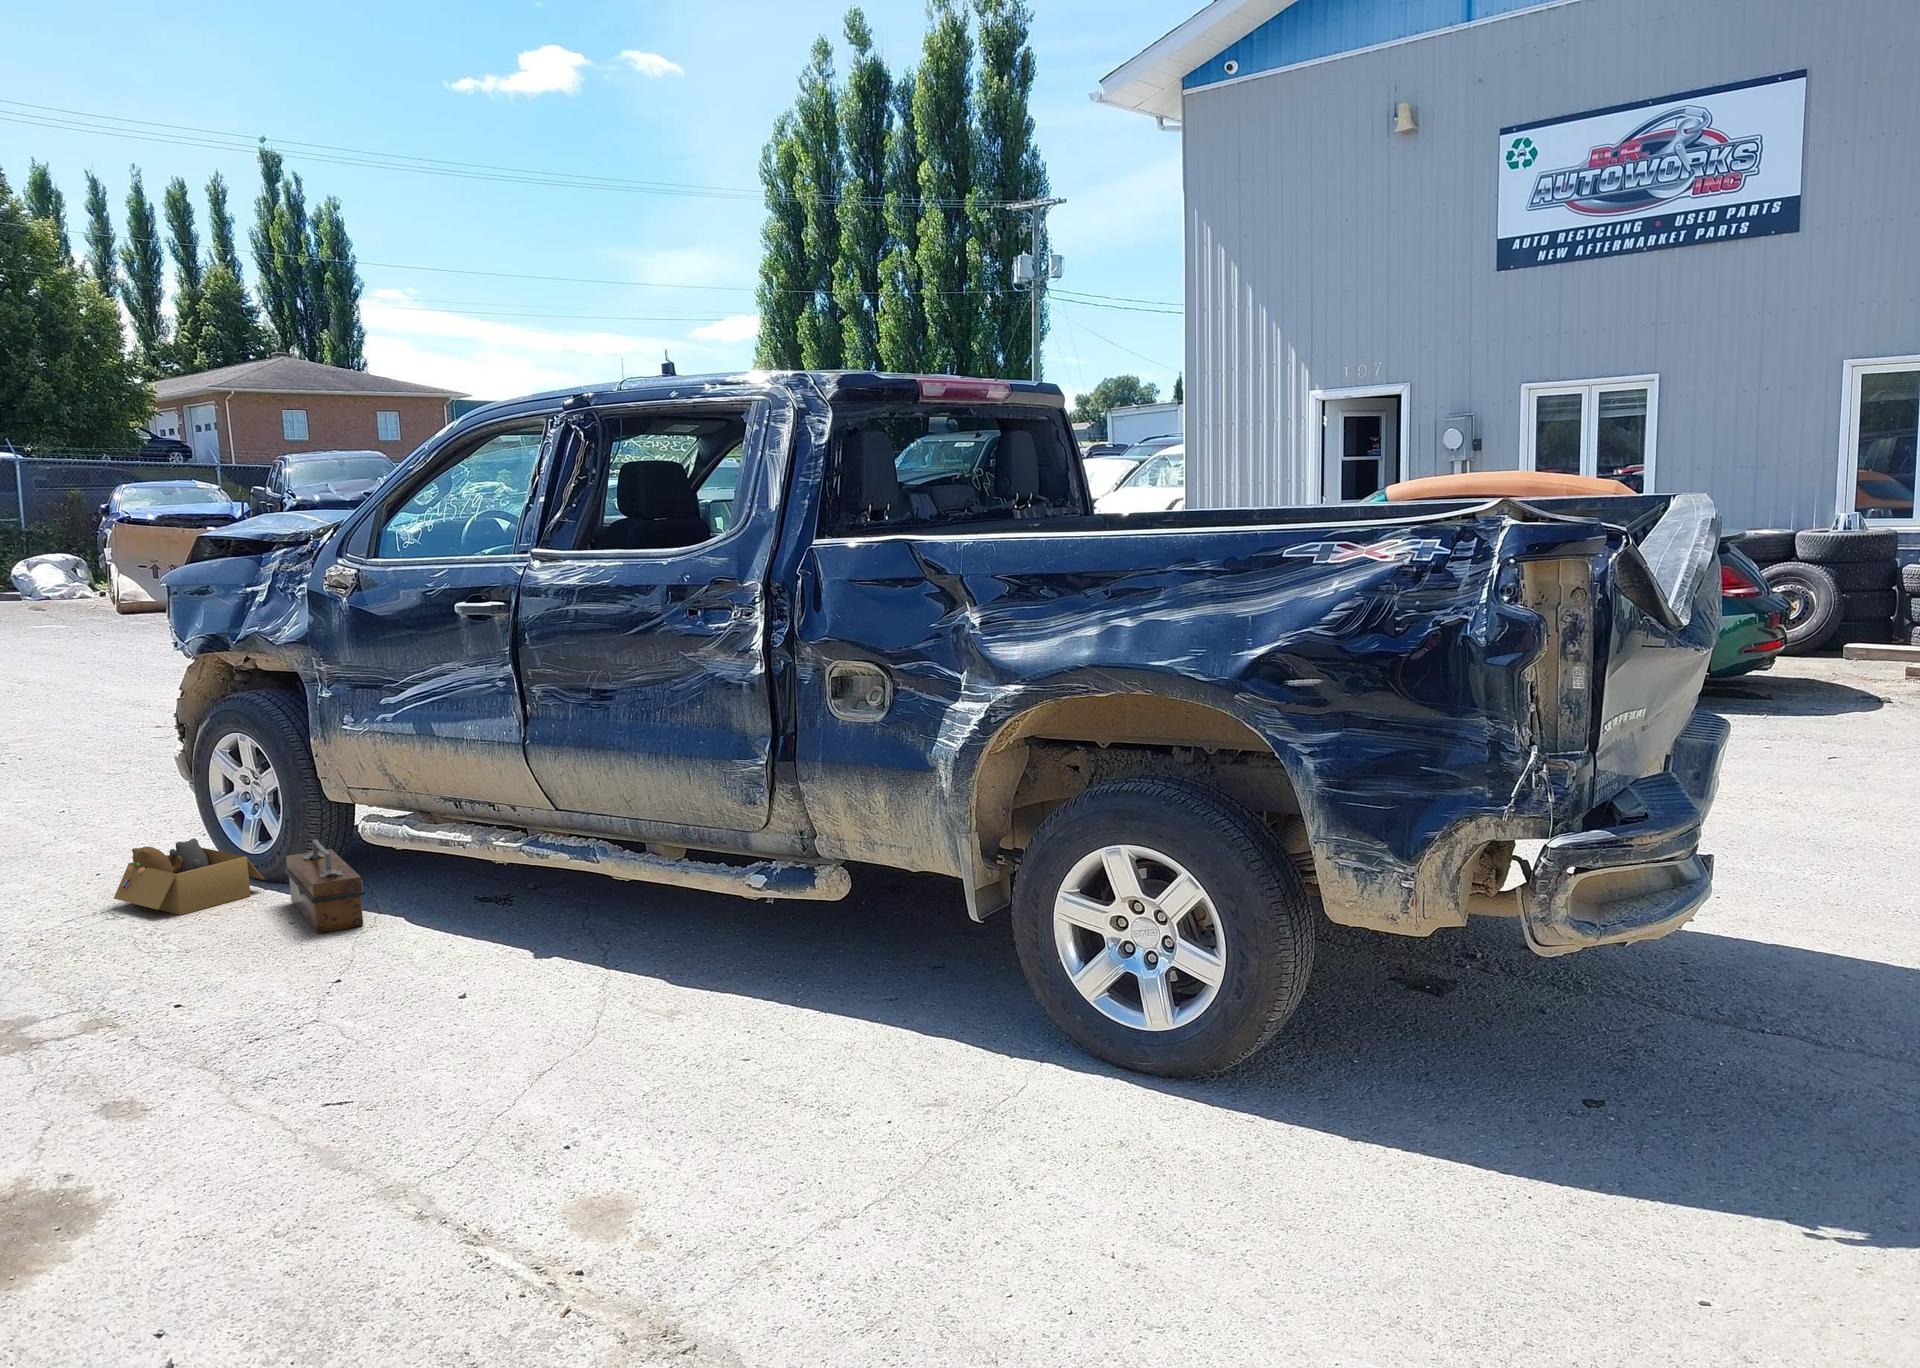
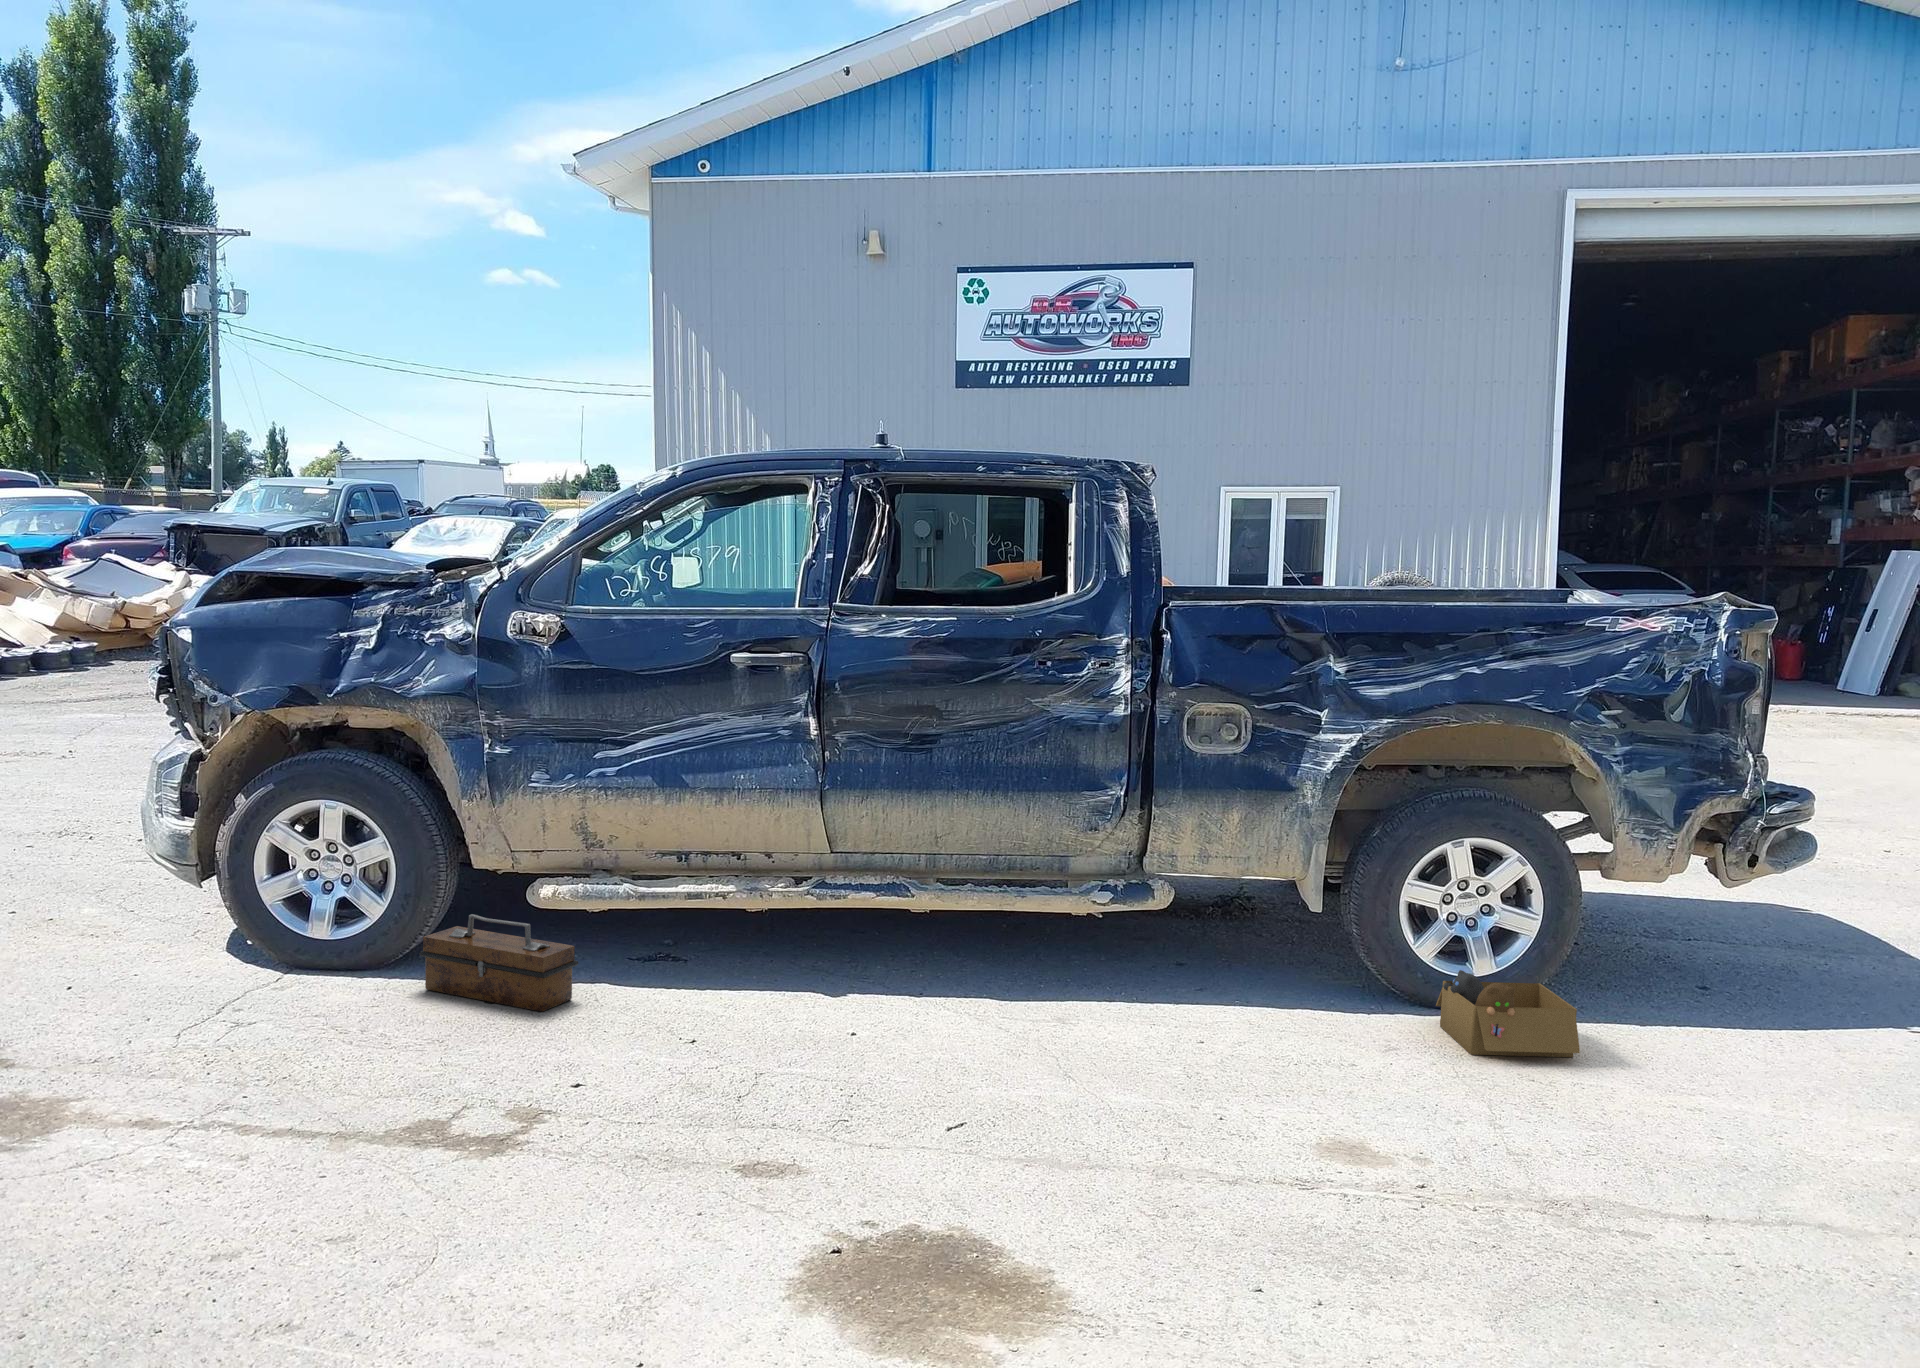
cardboard box: present [114,838,264,915] -> present [1436,970,1580,1057]

